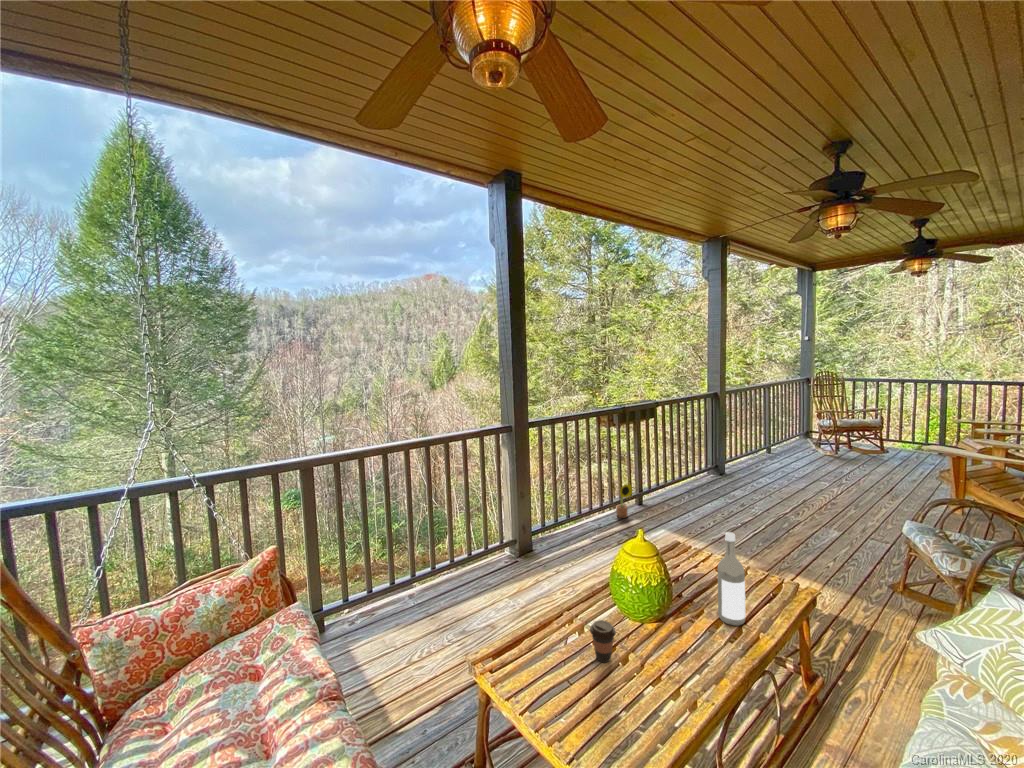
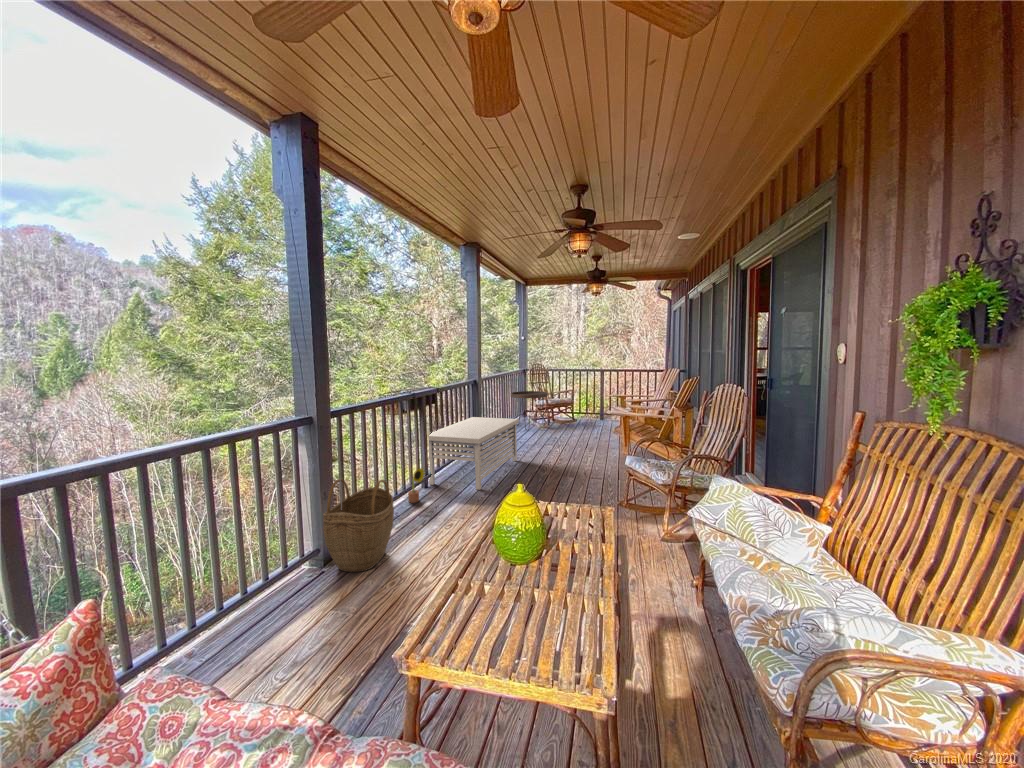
side table: none [779,406,835,456] -> present [511,391,548,430]
storage bench: none [639,435,767,519] -> present [429,417,519,490]
woven basket: none [516,484,581,572] -> present [323,479,394,572]
wine bottle: present [718,532,745,626] -> none [573,472,593,545]
coffee cup: present [590,620,616,662] -> none [506,567,530,605]

